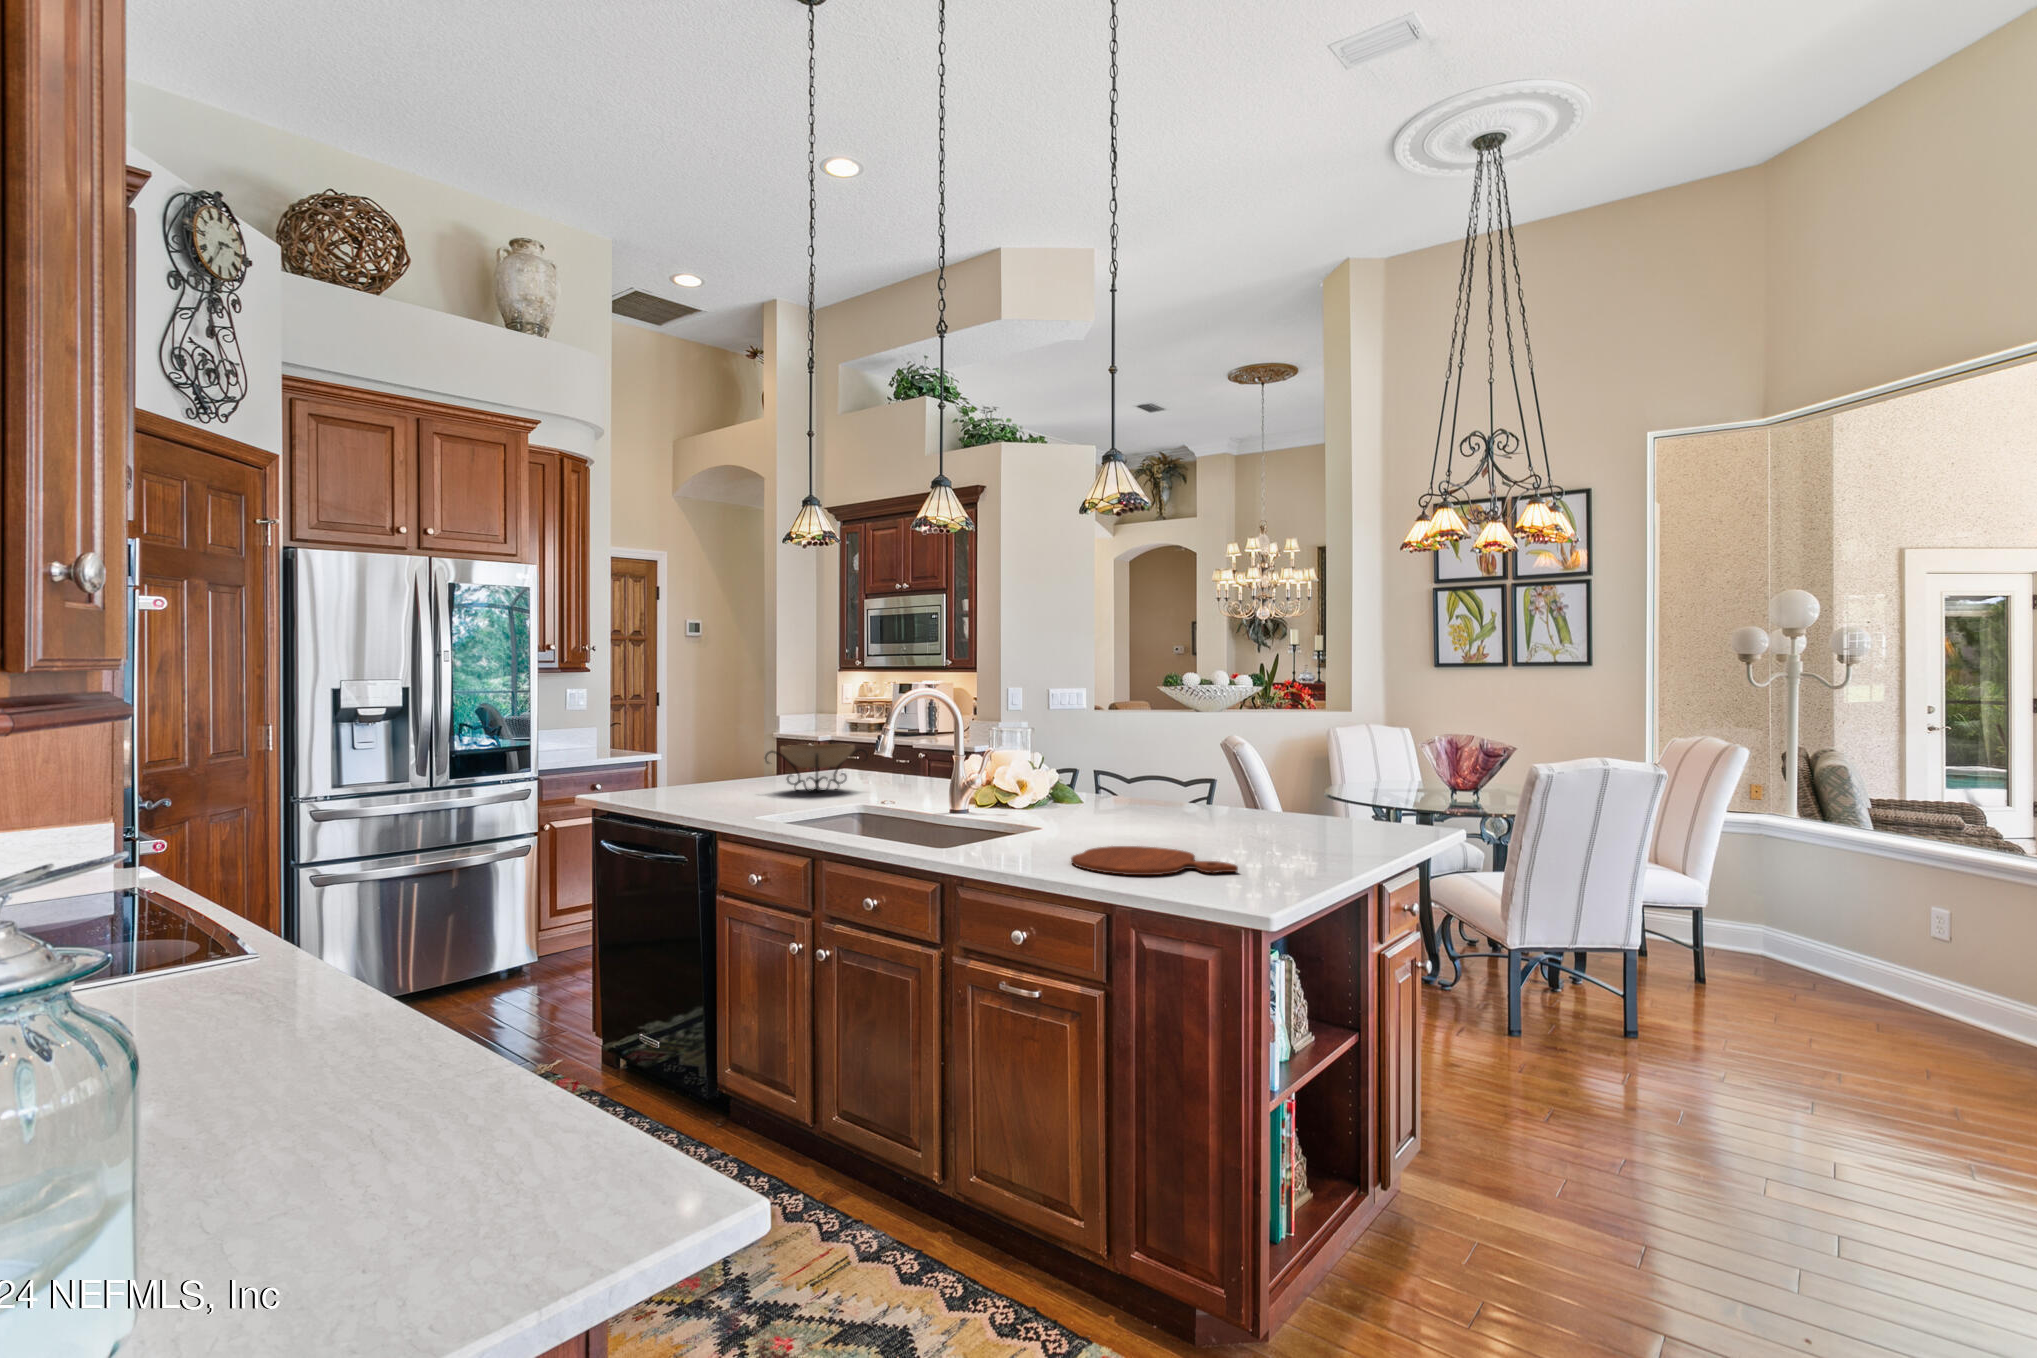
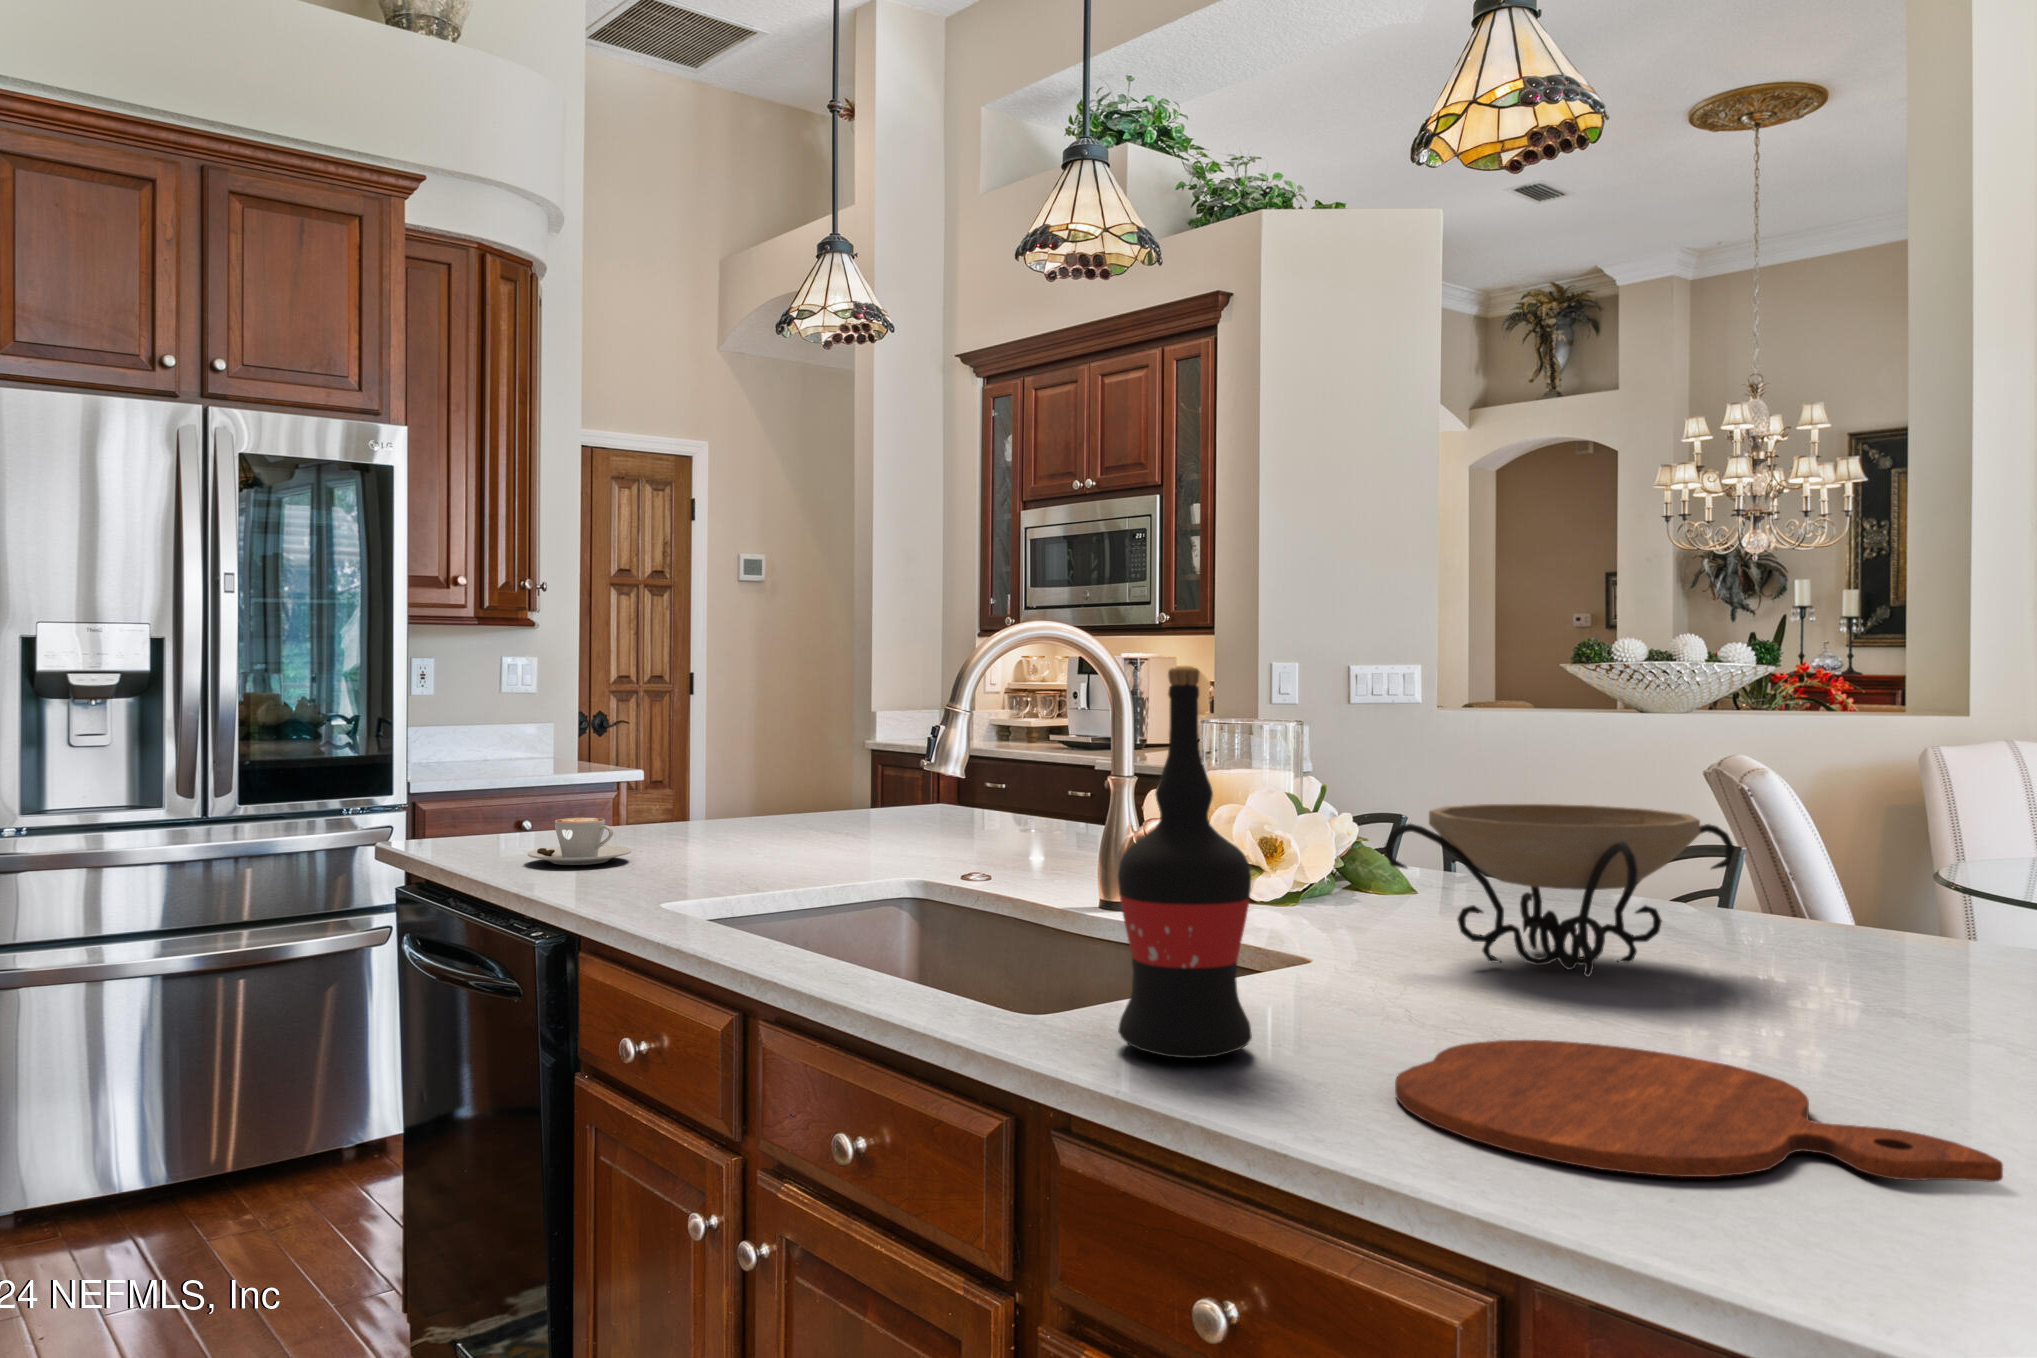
wine bottle: none [977,722,1024,856] -> present [1118,668,1252,1059]
decorative bowl: present [765,744,868,792] -> present [1385,804,1735,977]
coffee cup: none [672,781,721,804] -> present [528,818,631,865]

